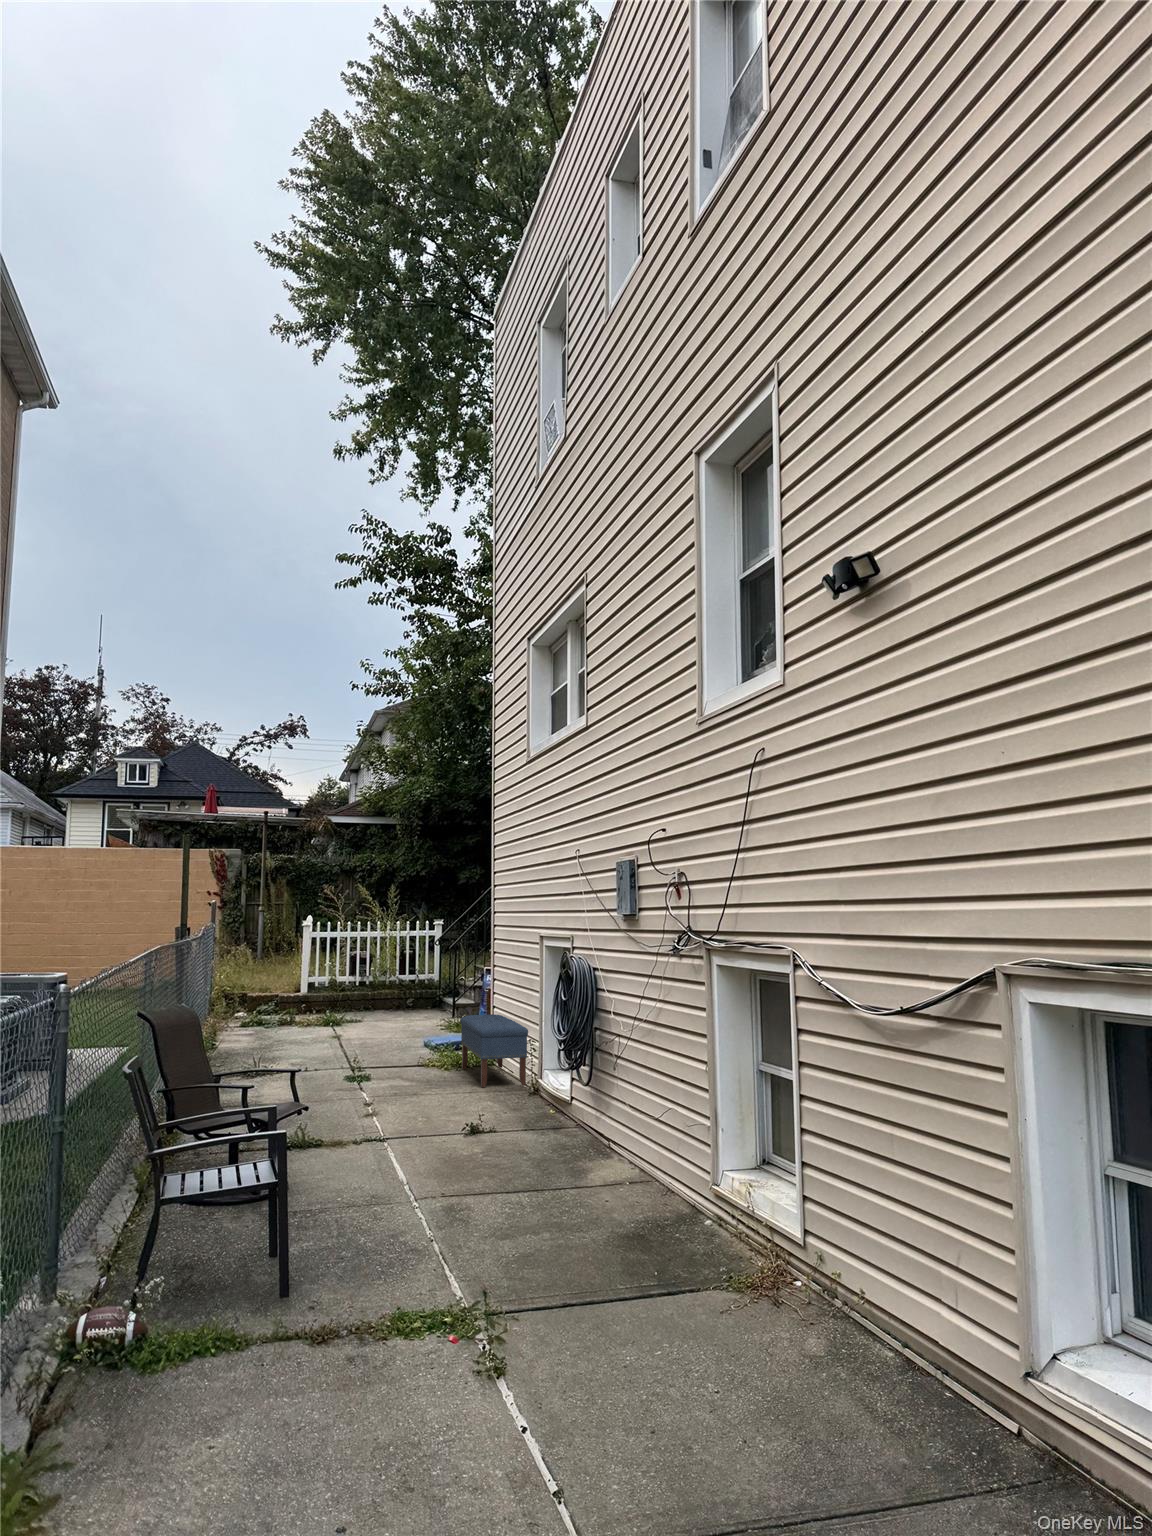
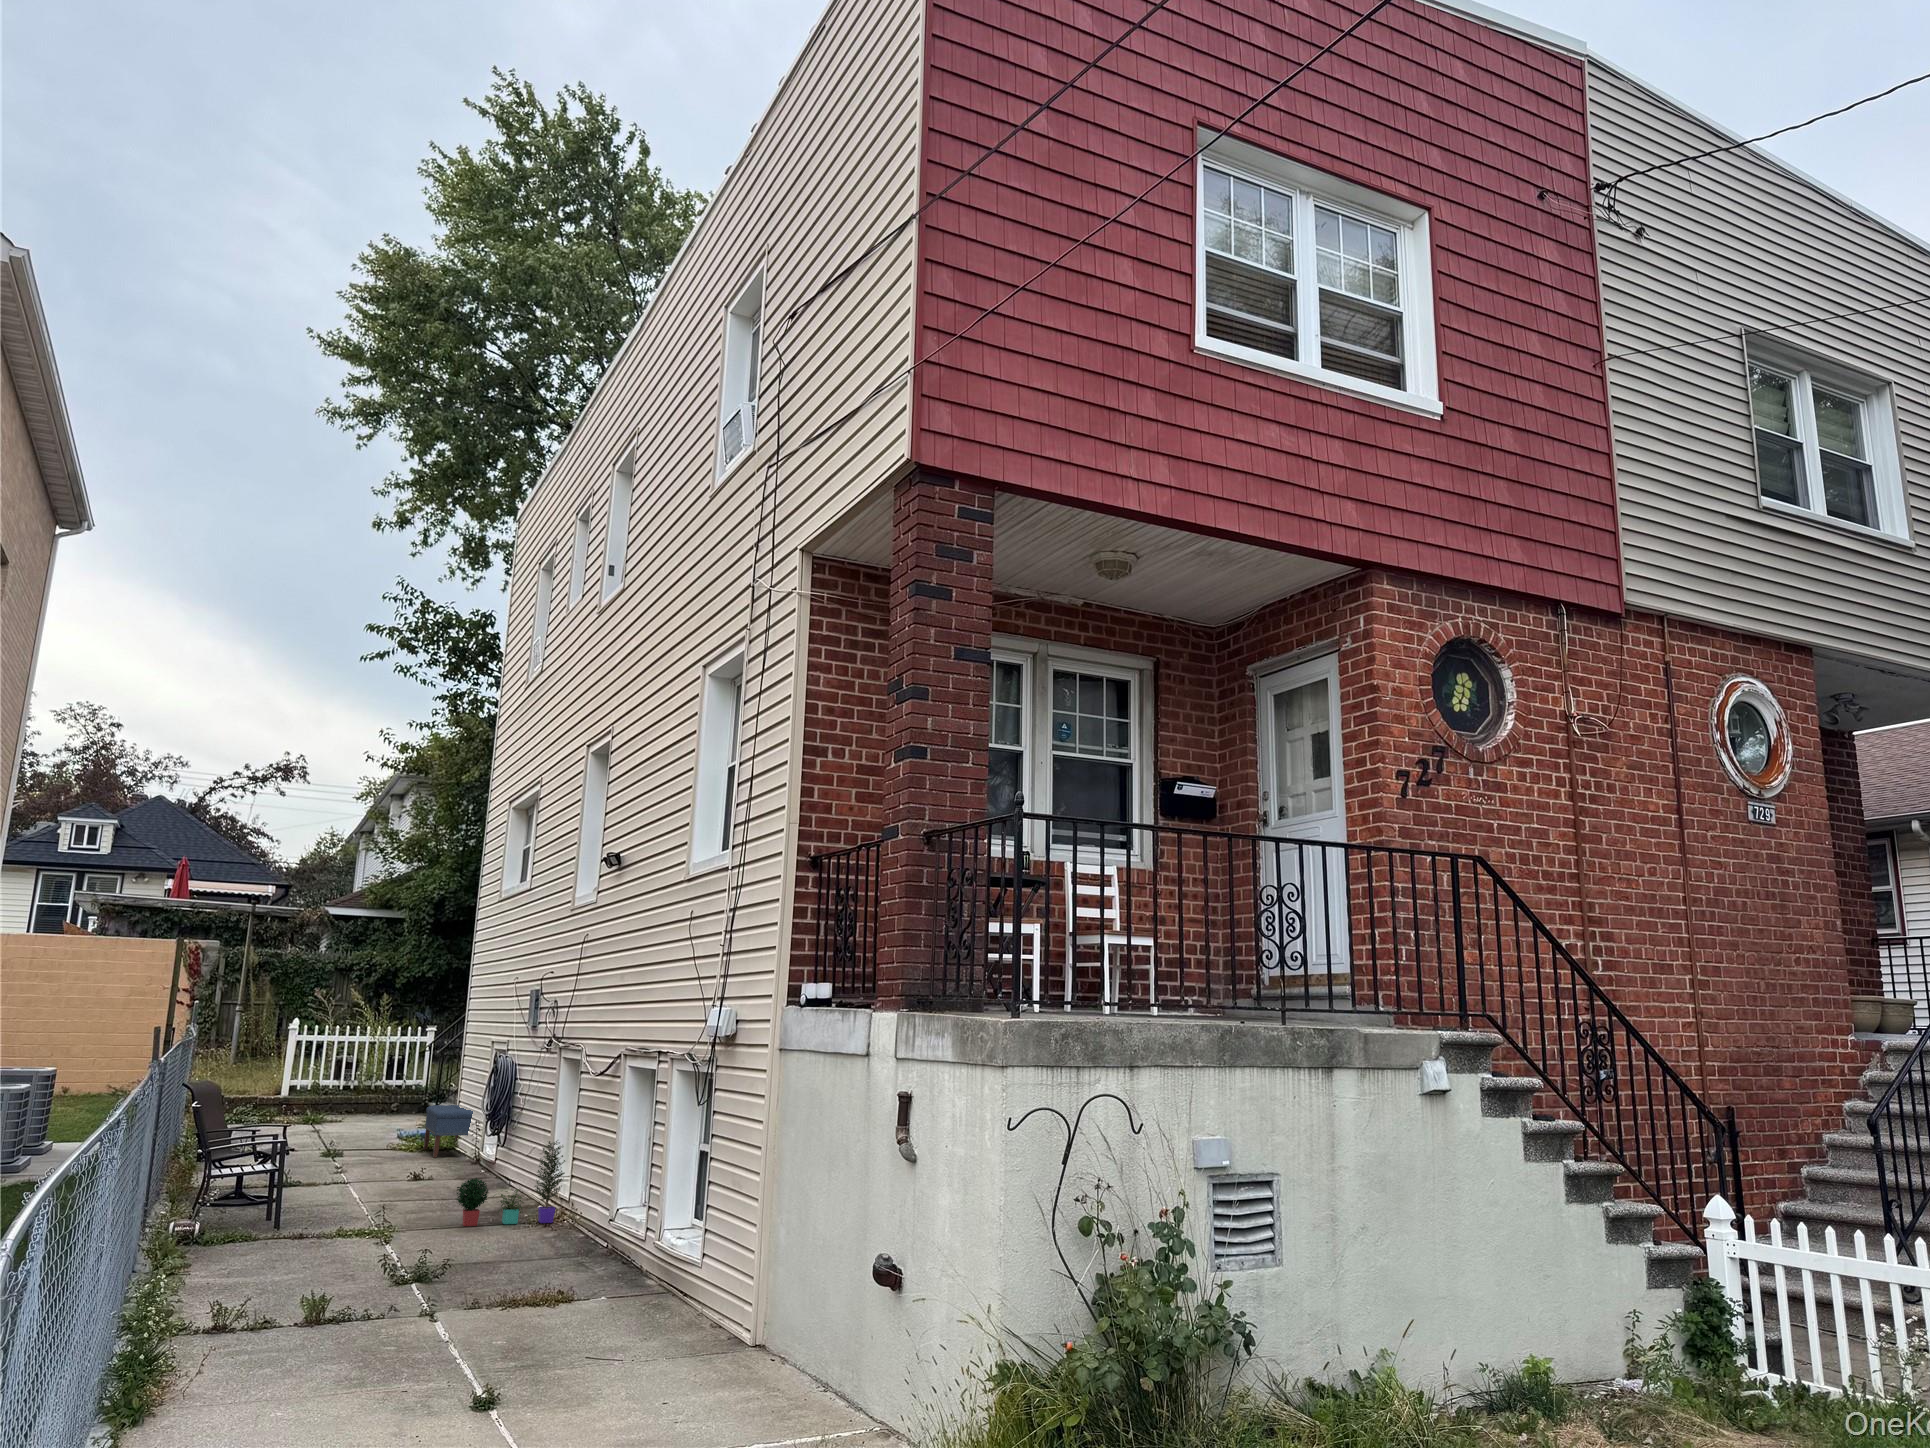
potted plant: none [641,1156,862,1370] -> present [456,1141,565,1226]

